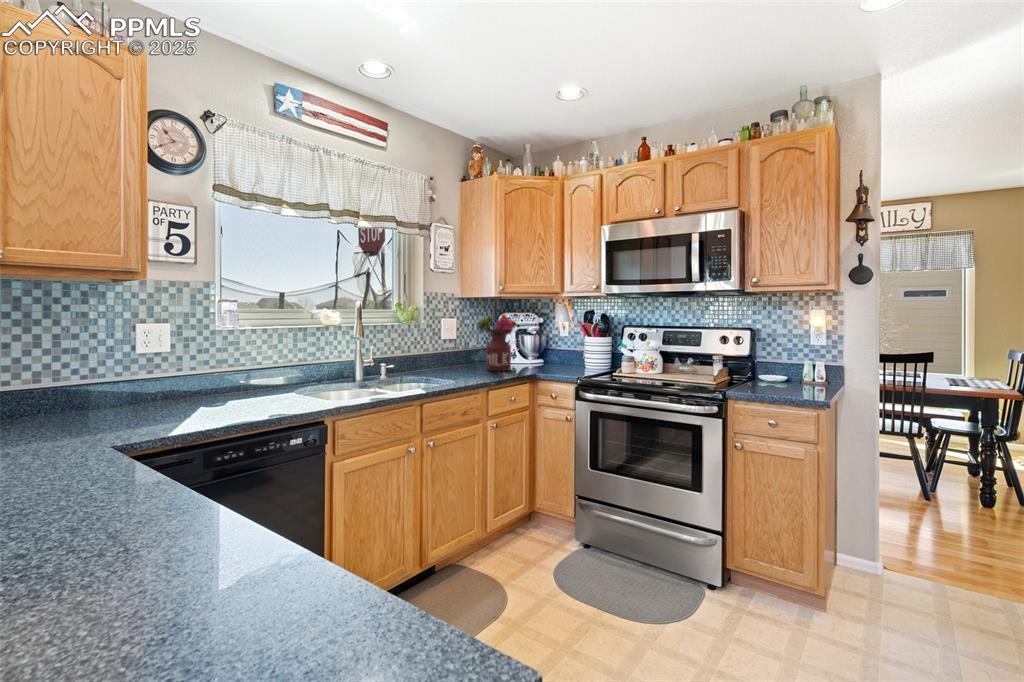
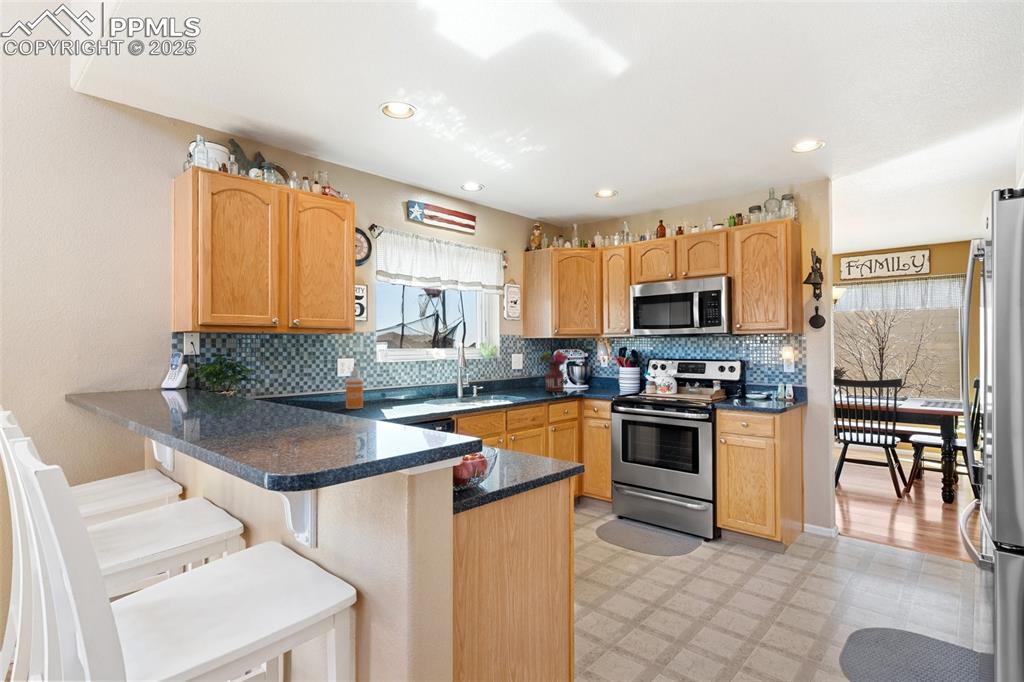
soap dispenser: none [146,338,180,408] -> present [346,367,363,409]

